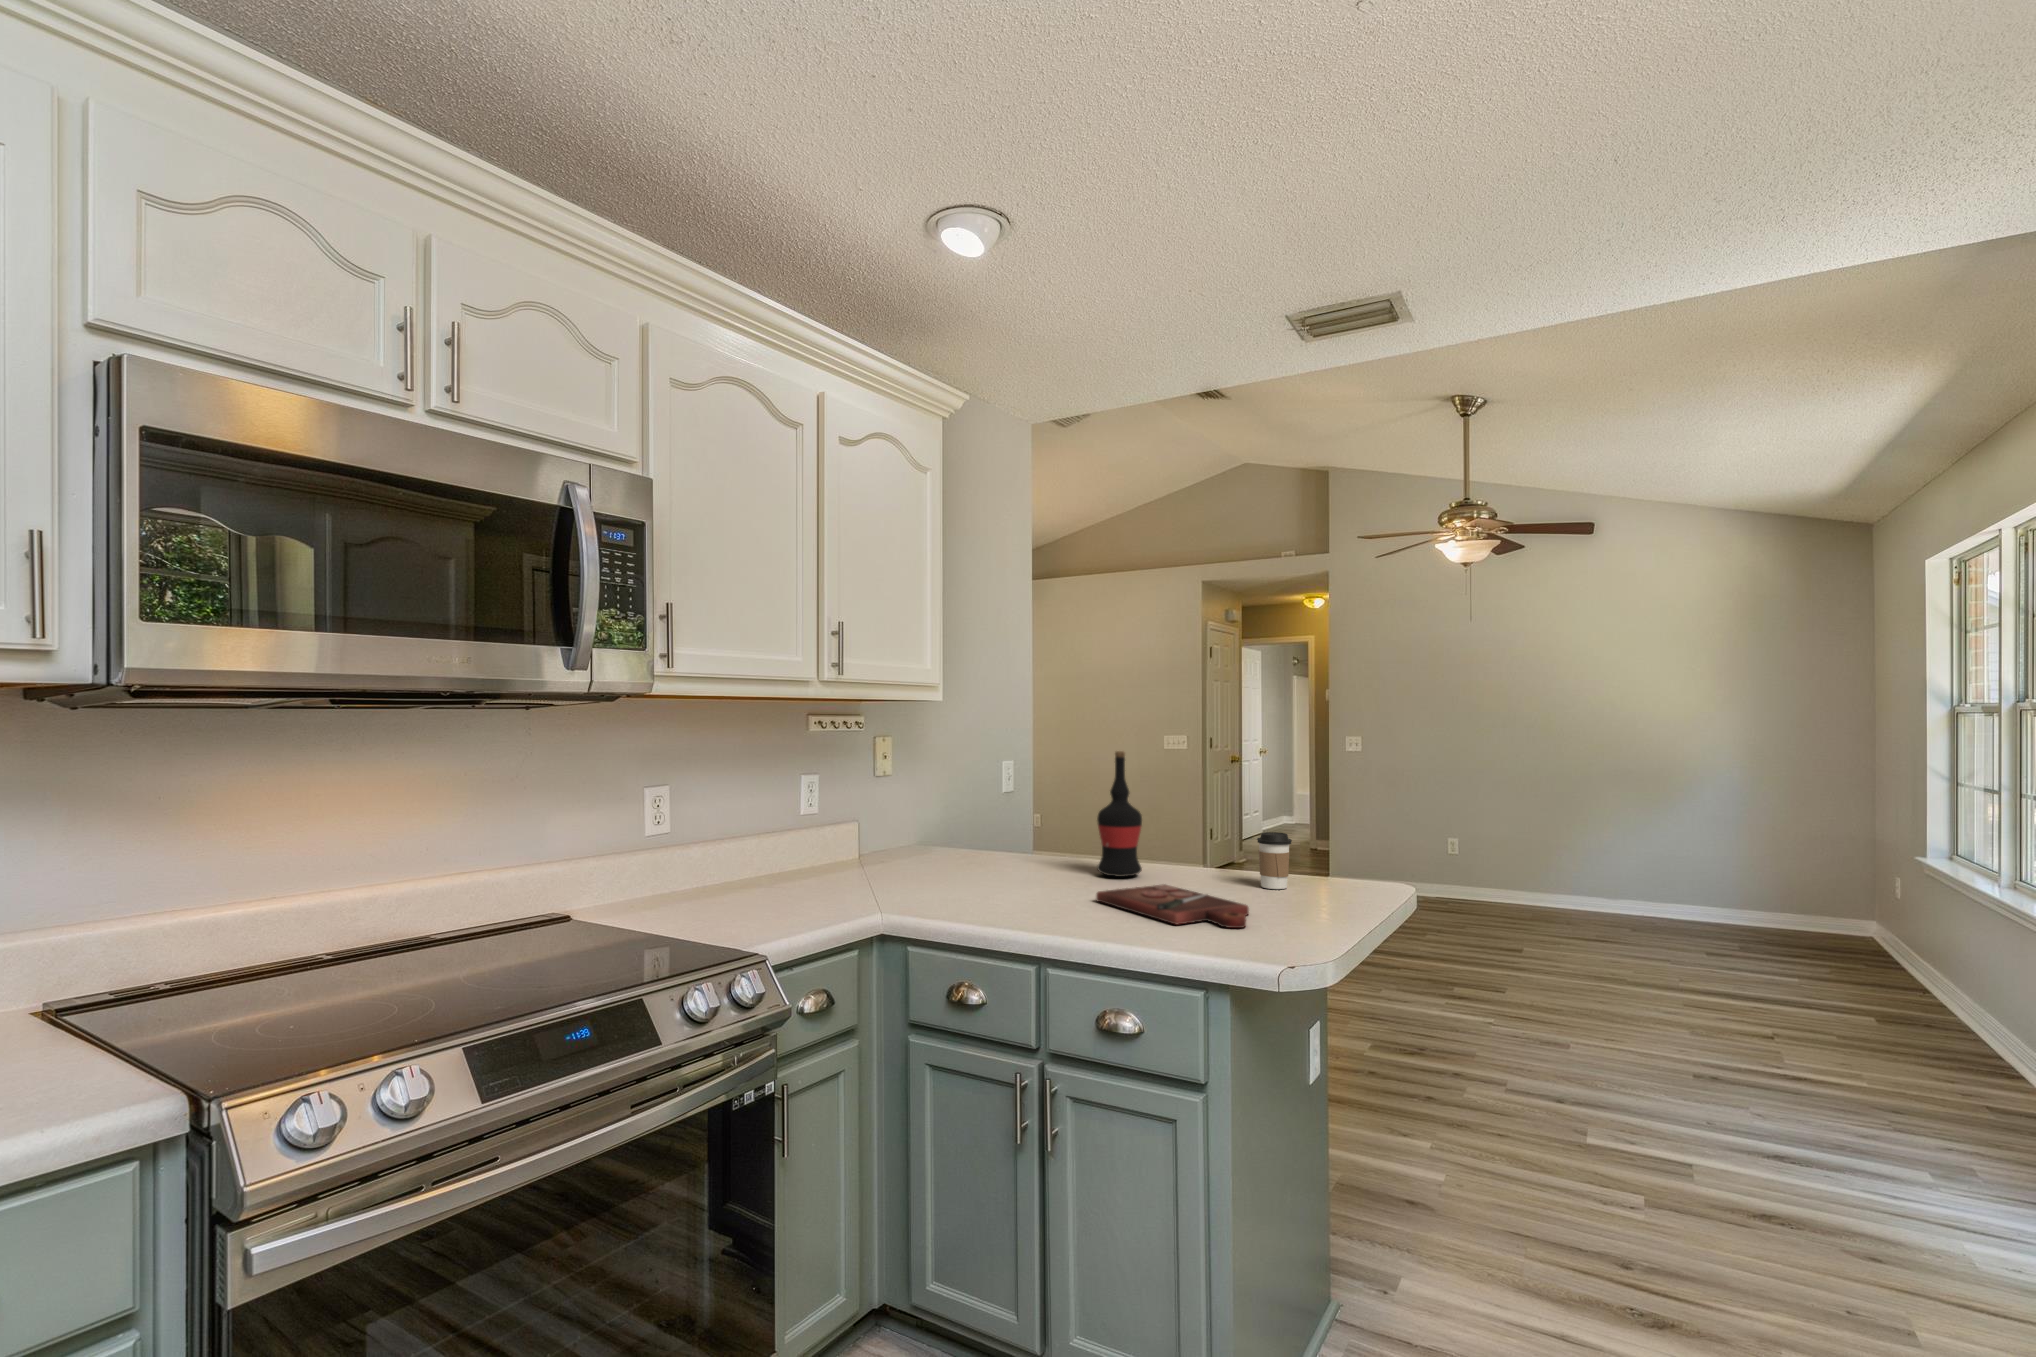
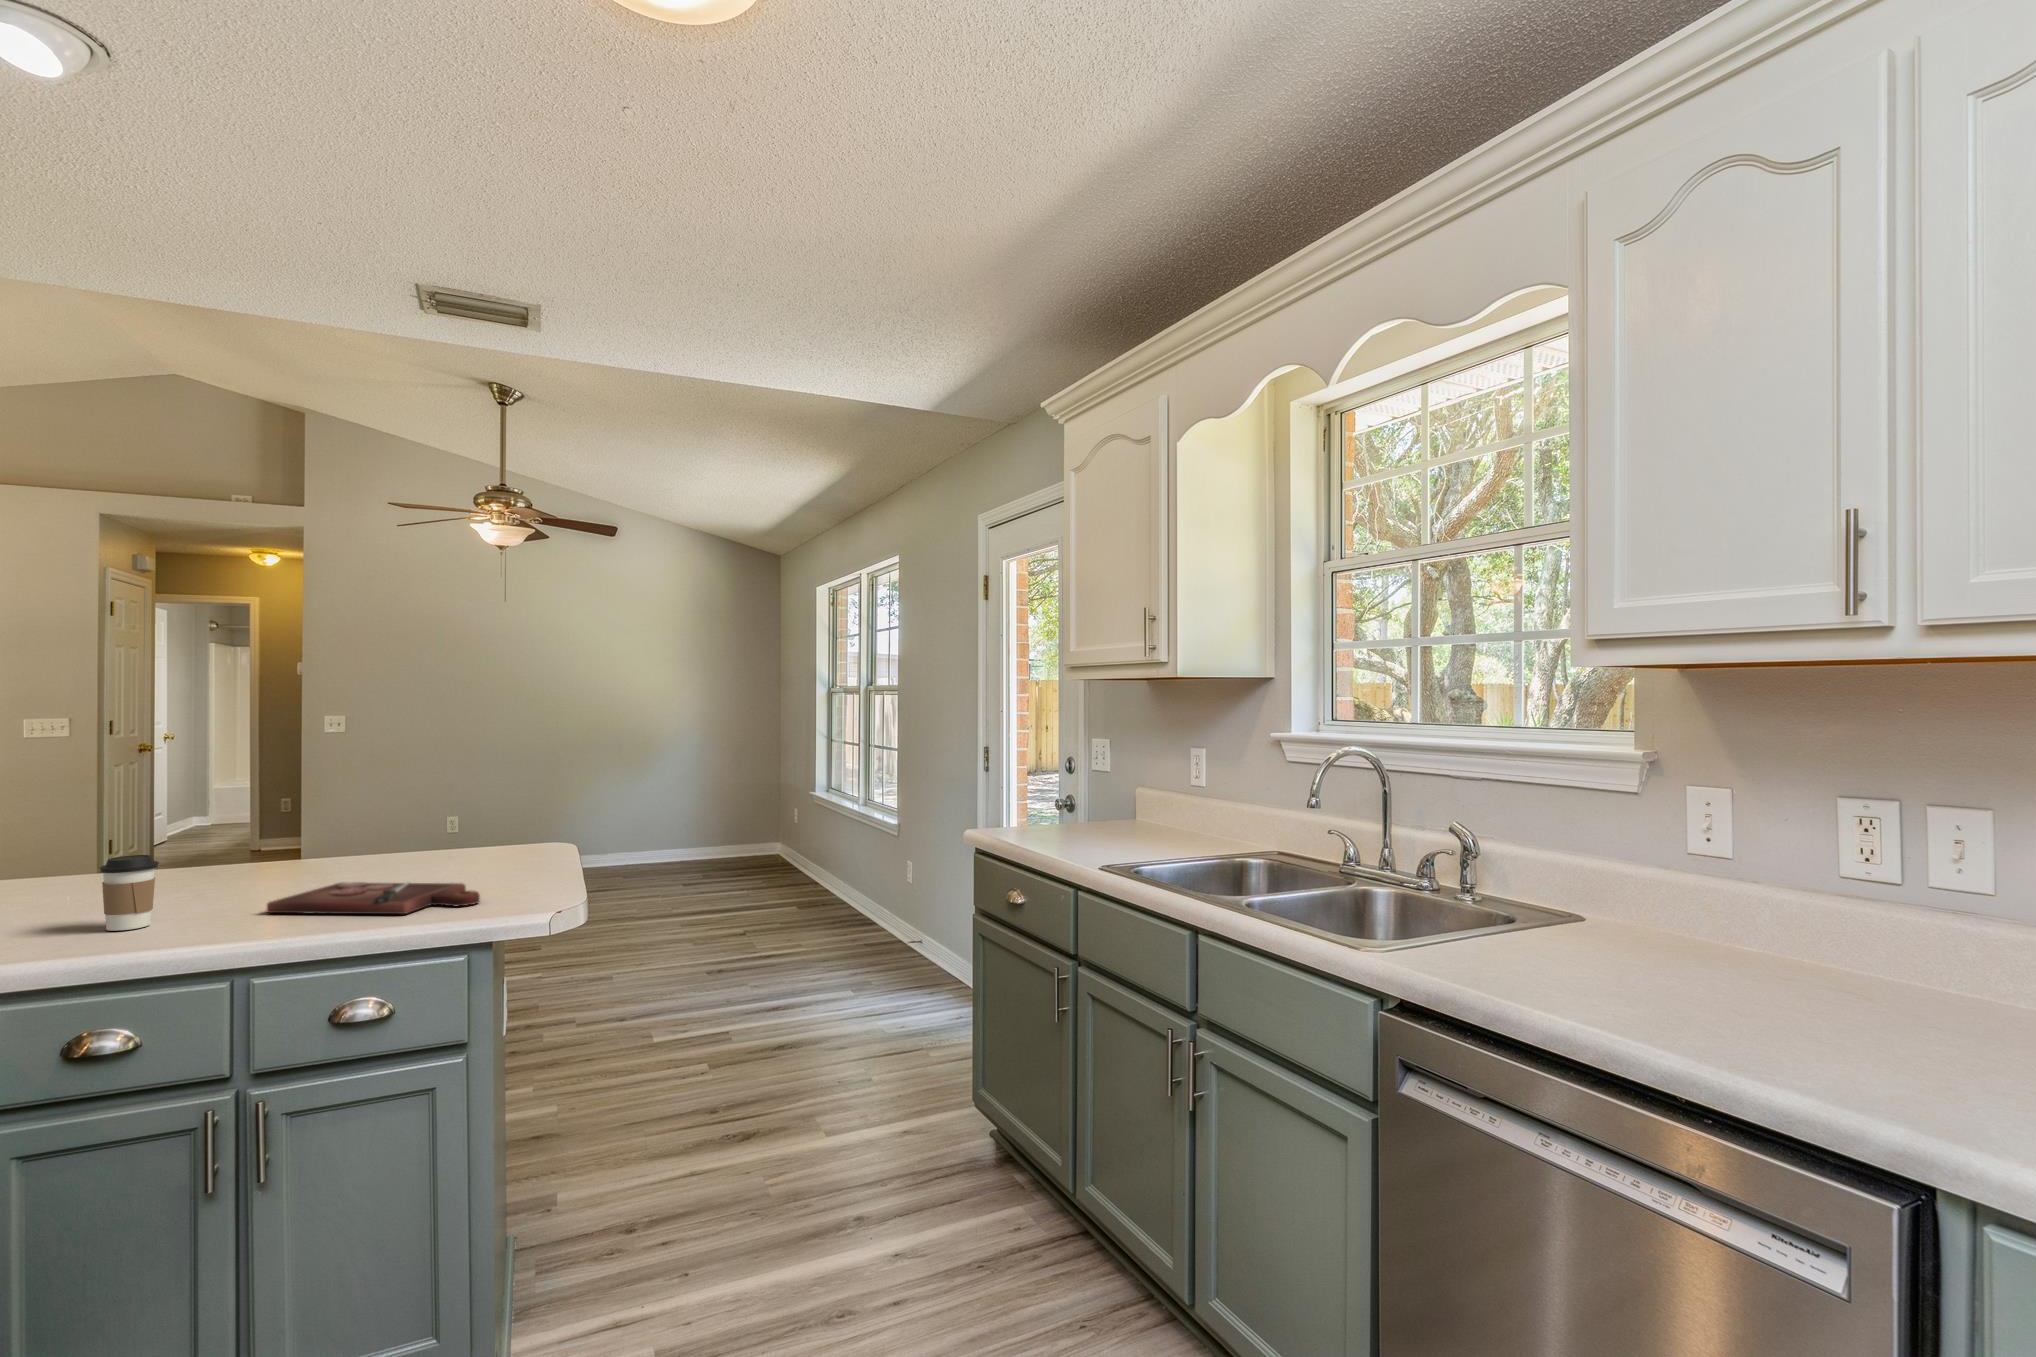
wine bottle: present [1097,751,1142,877] -> none [216,742,281,888]
coffee cup: present [1257,832,1292,889] -> present [100,855,159,931]

